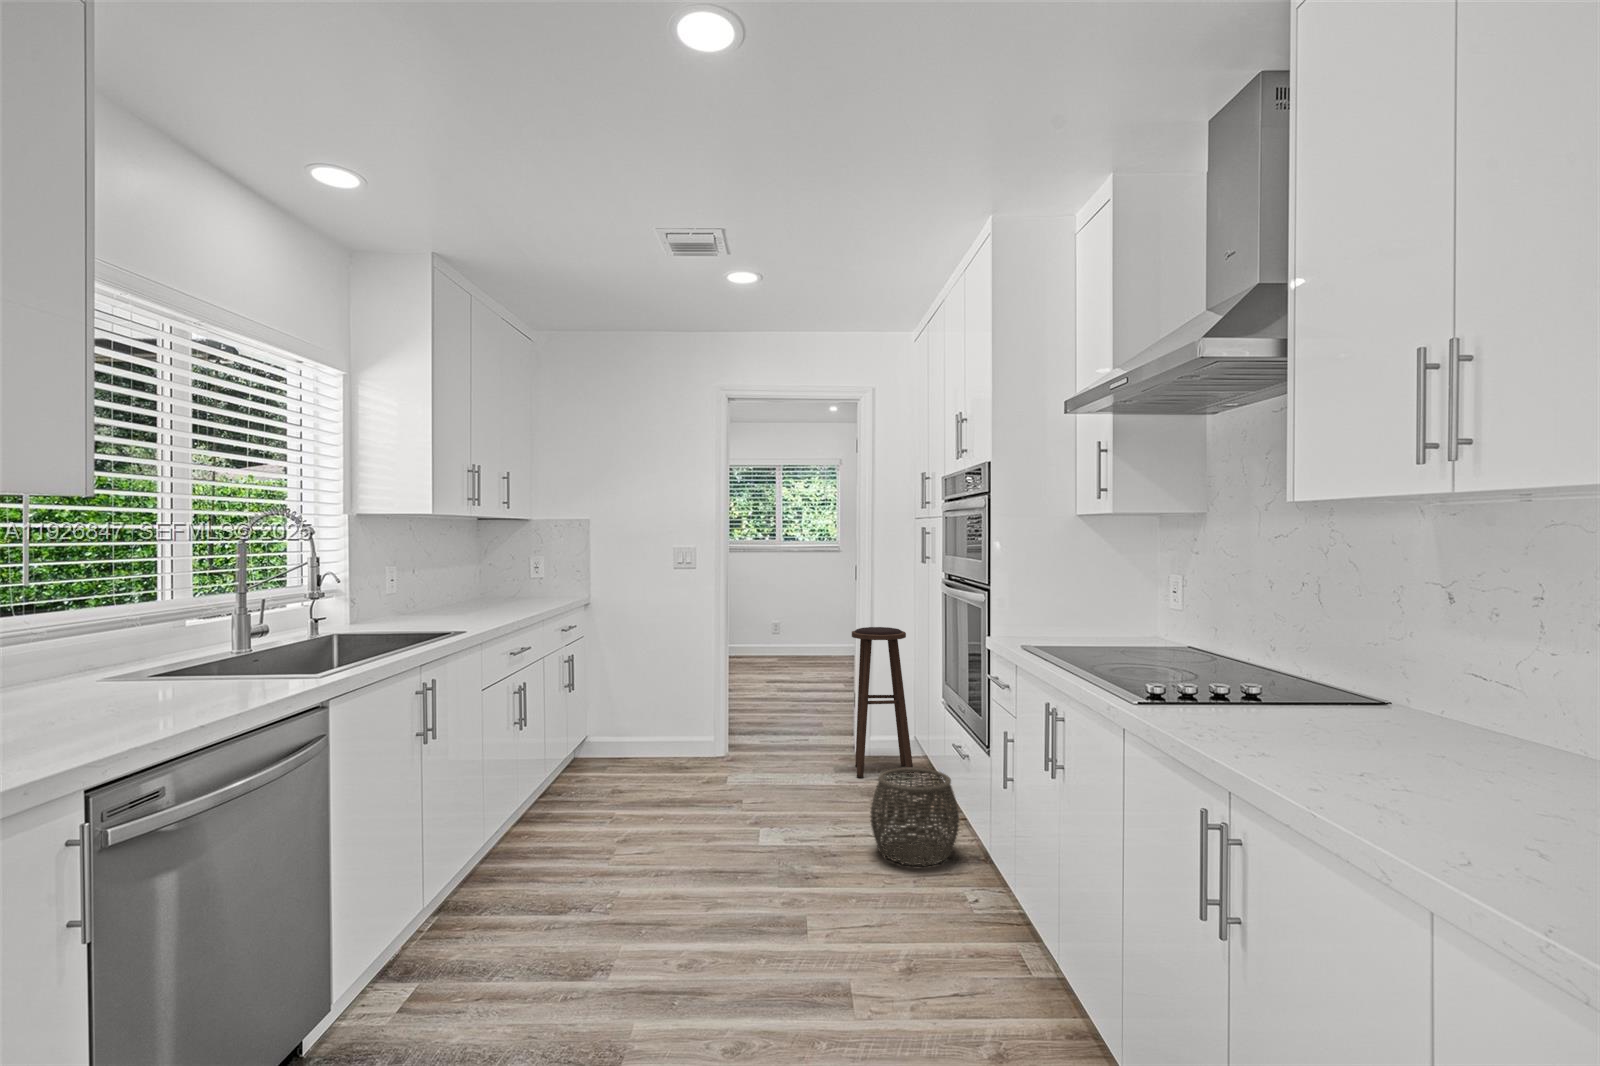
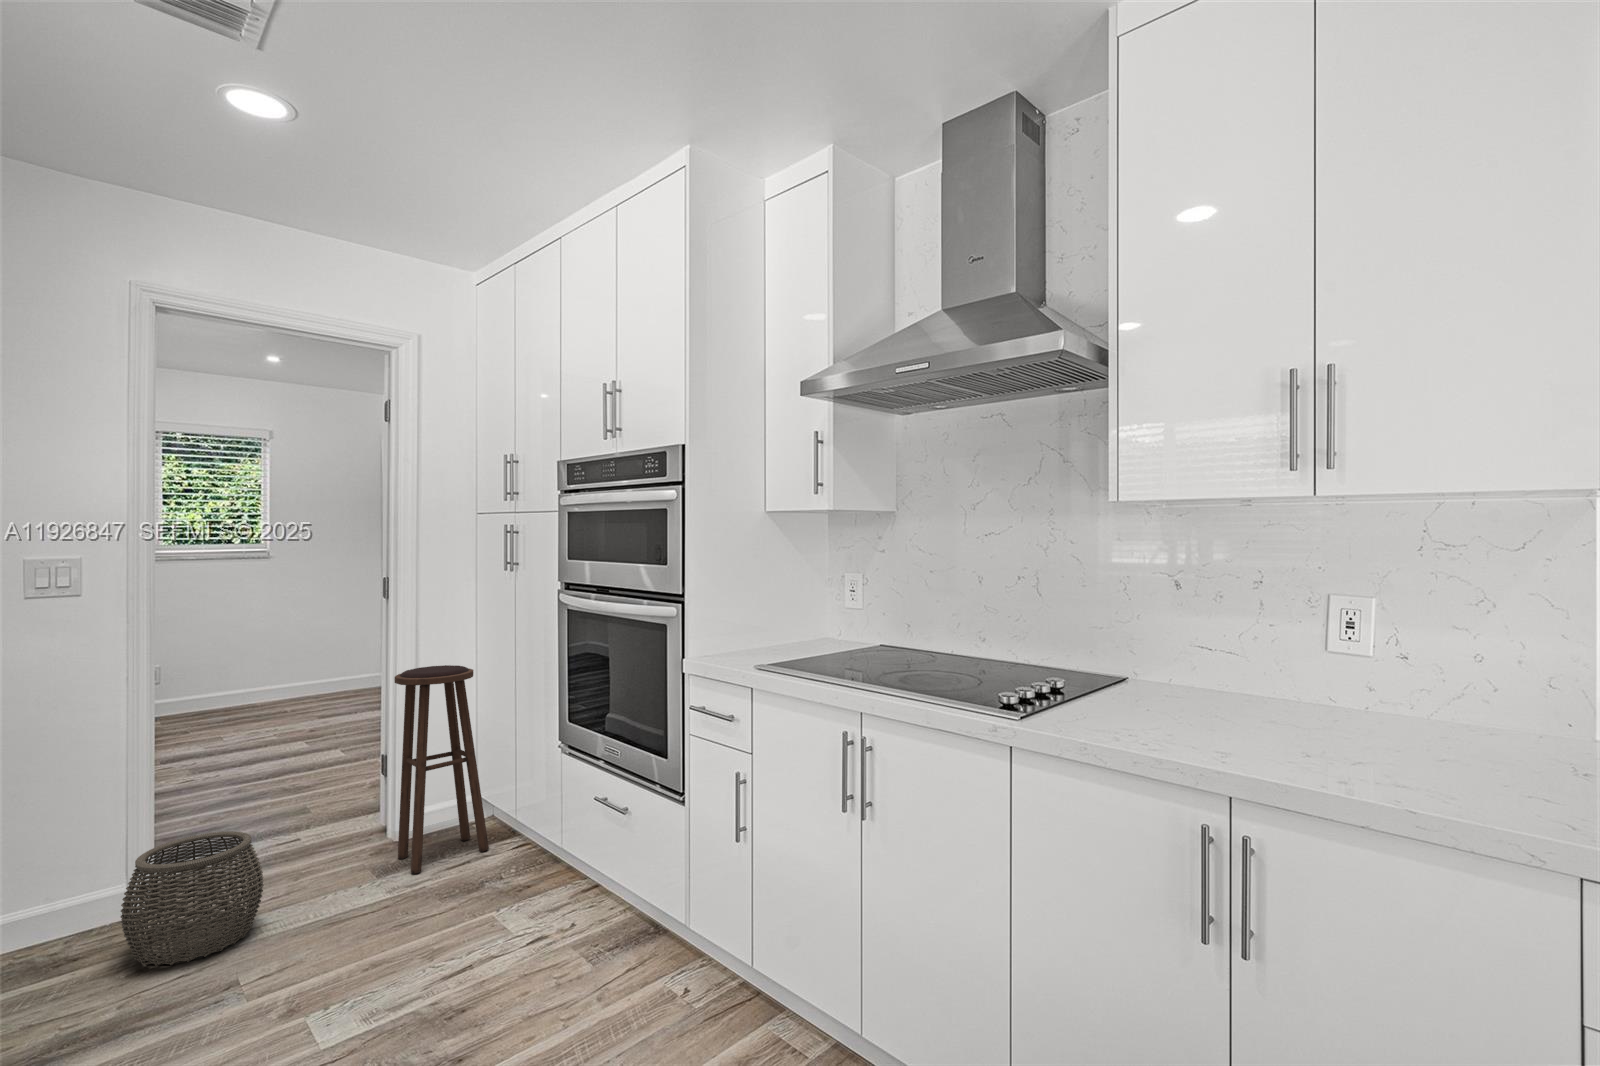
woven basket: present [870,768,959,866] -> present [120,831,264,966]

